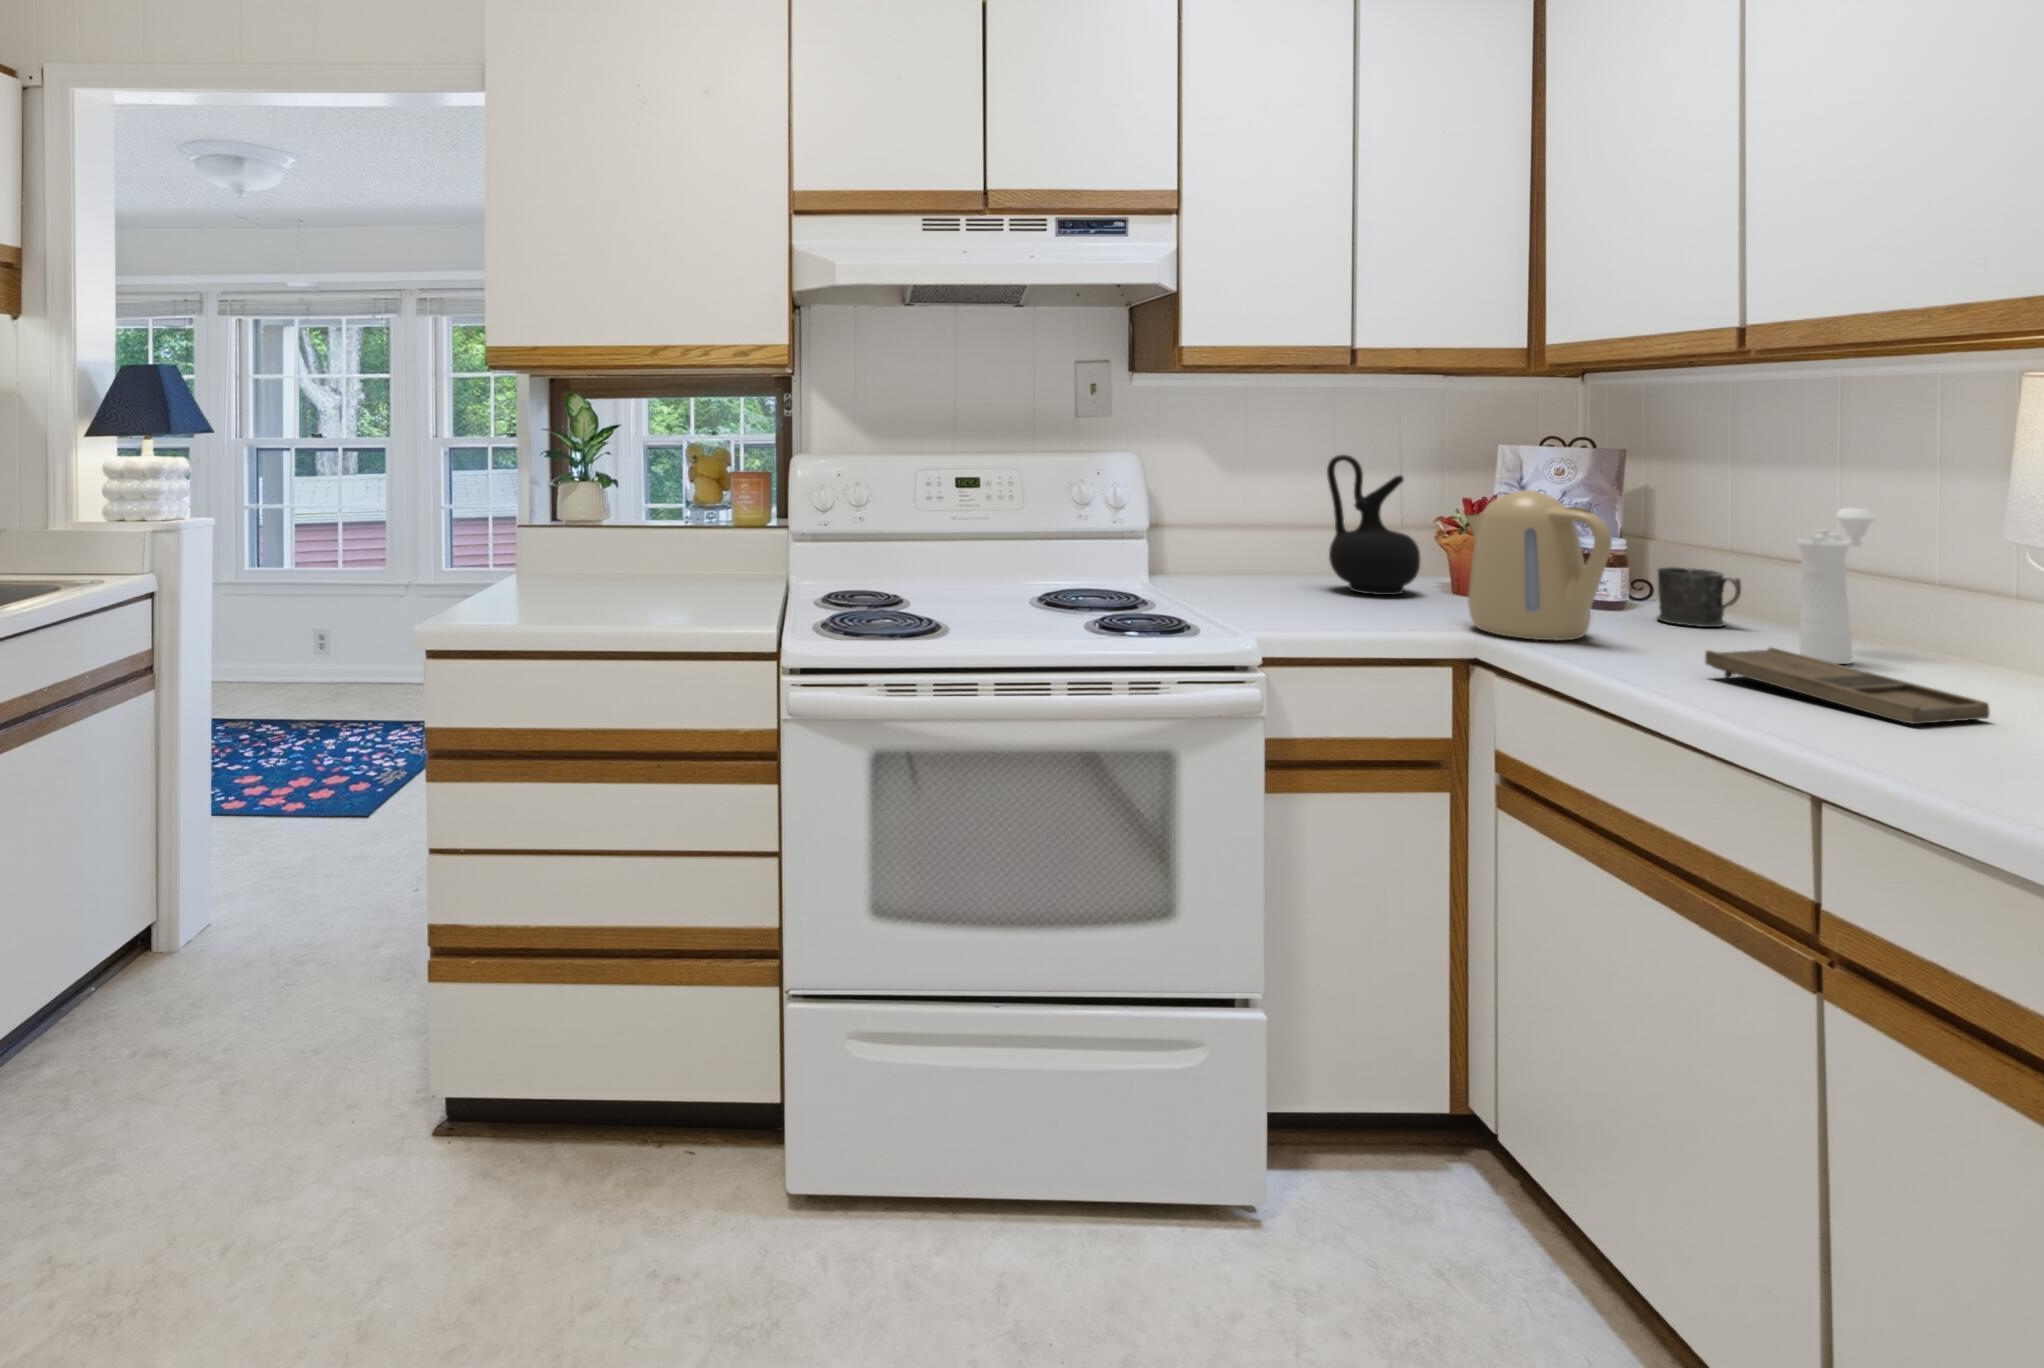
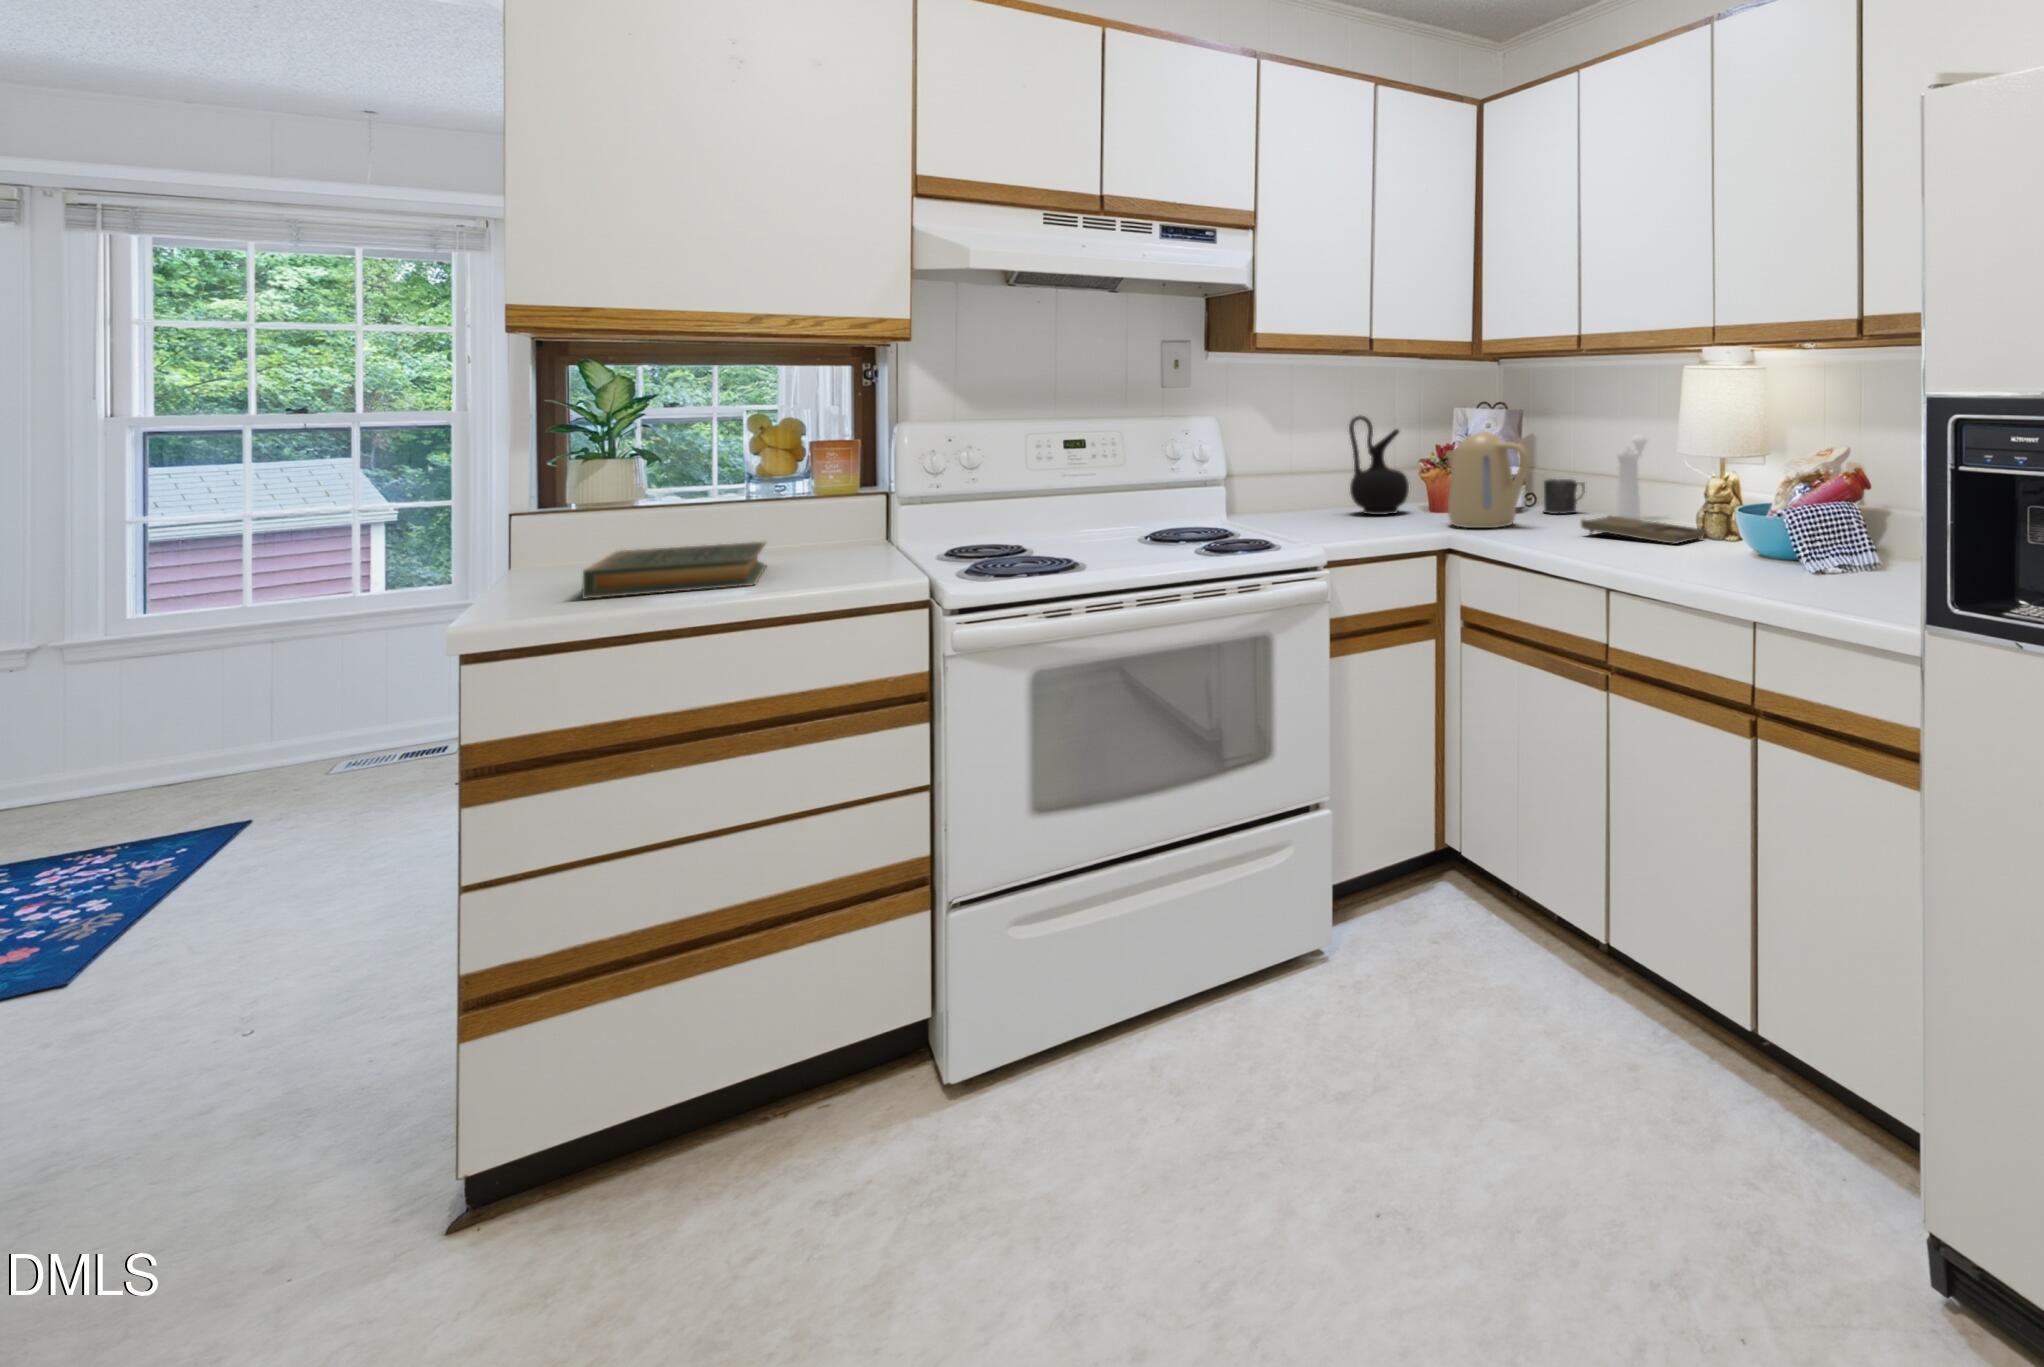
hardback book: none [525,565,680,614] -> present [582,542,766,598]

